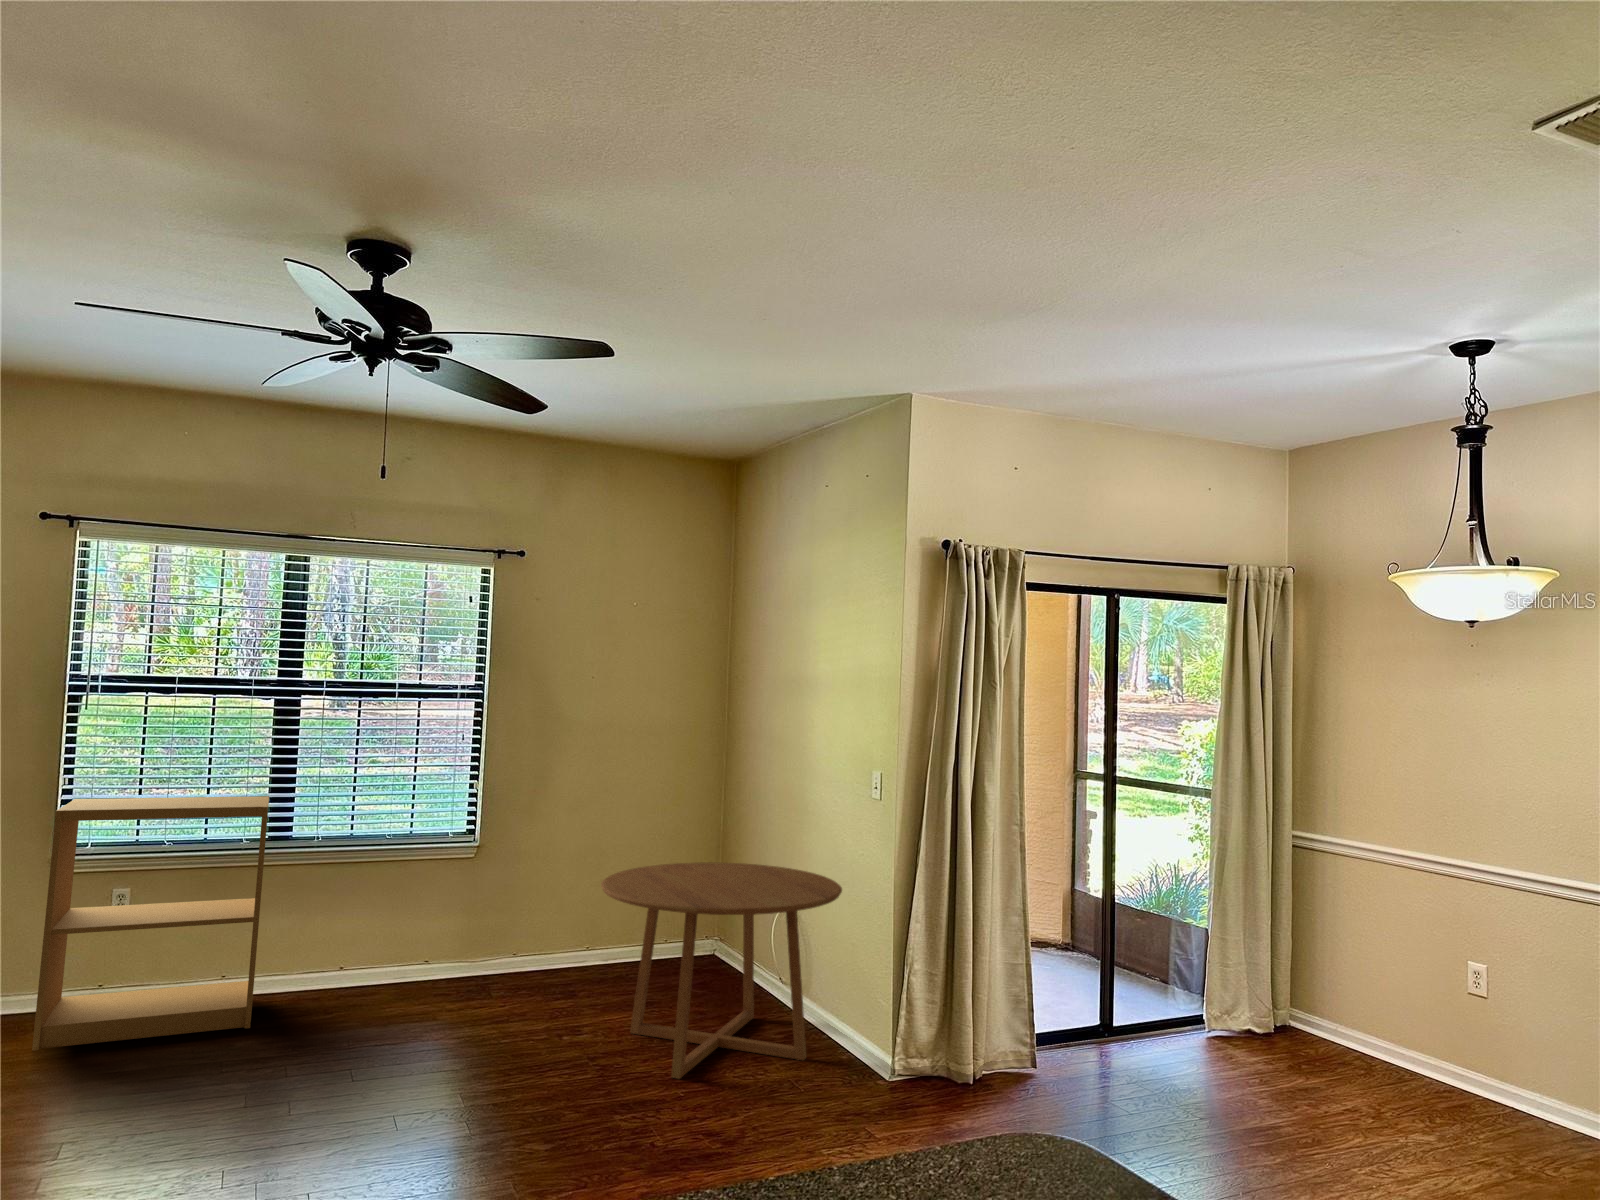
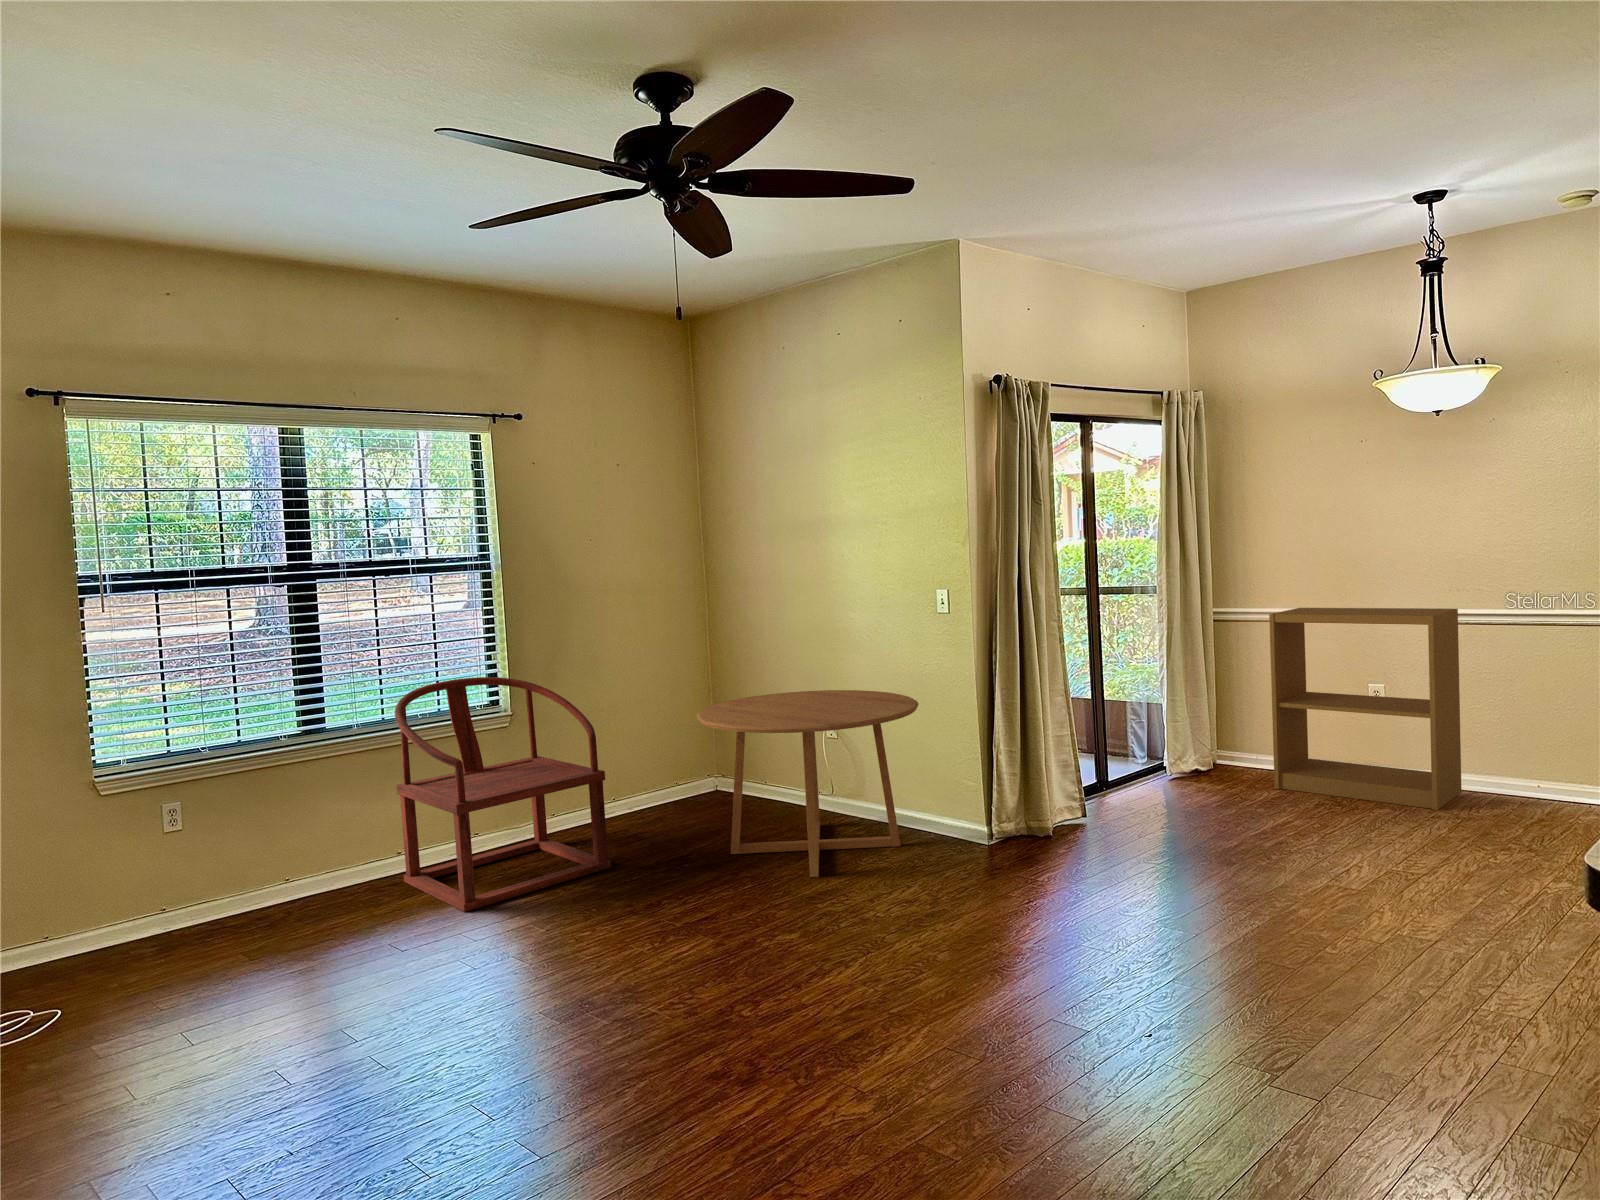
bookshelf: present [32,796,269,1051] -> present [1269,608,1462,810]
armchair: none [327,805,517,1044] -> present [395,677,611,912]

